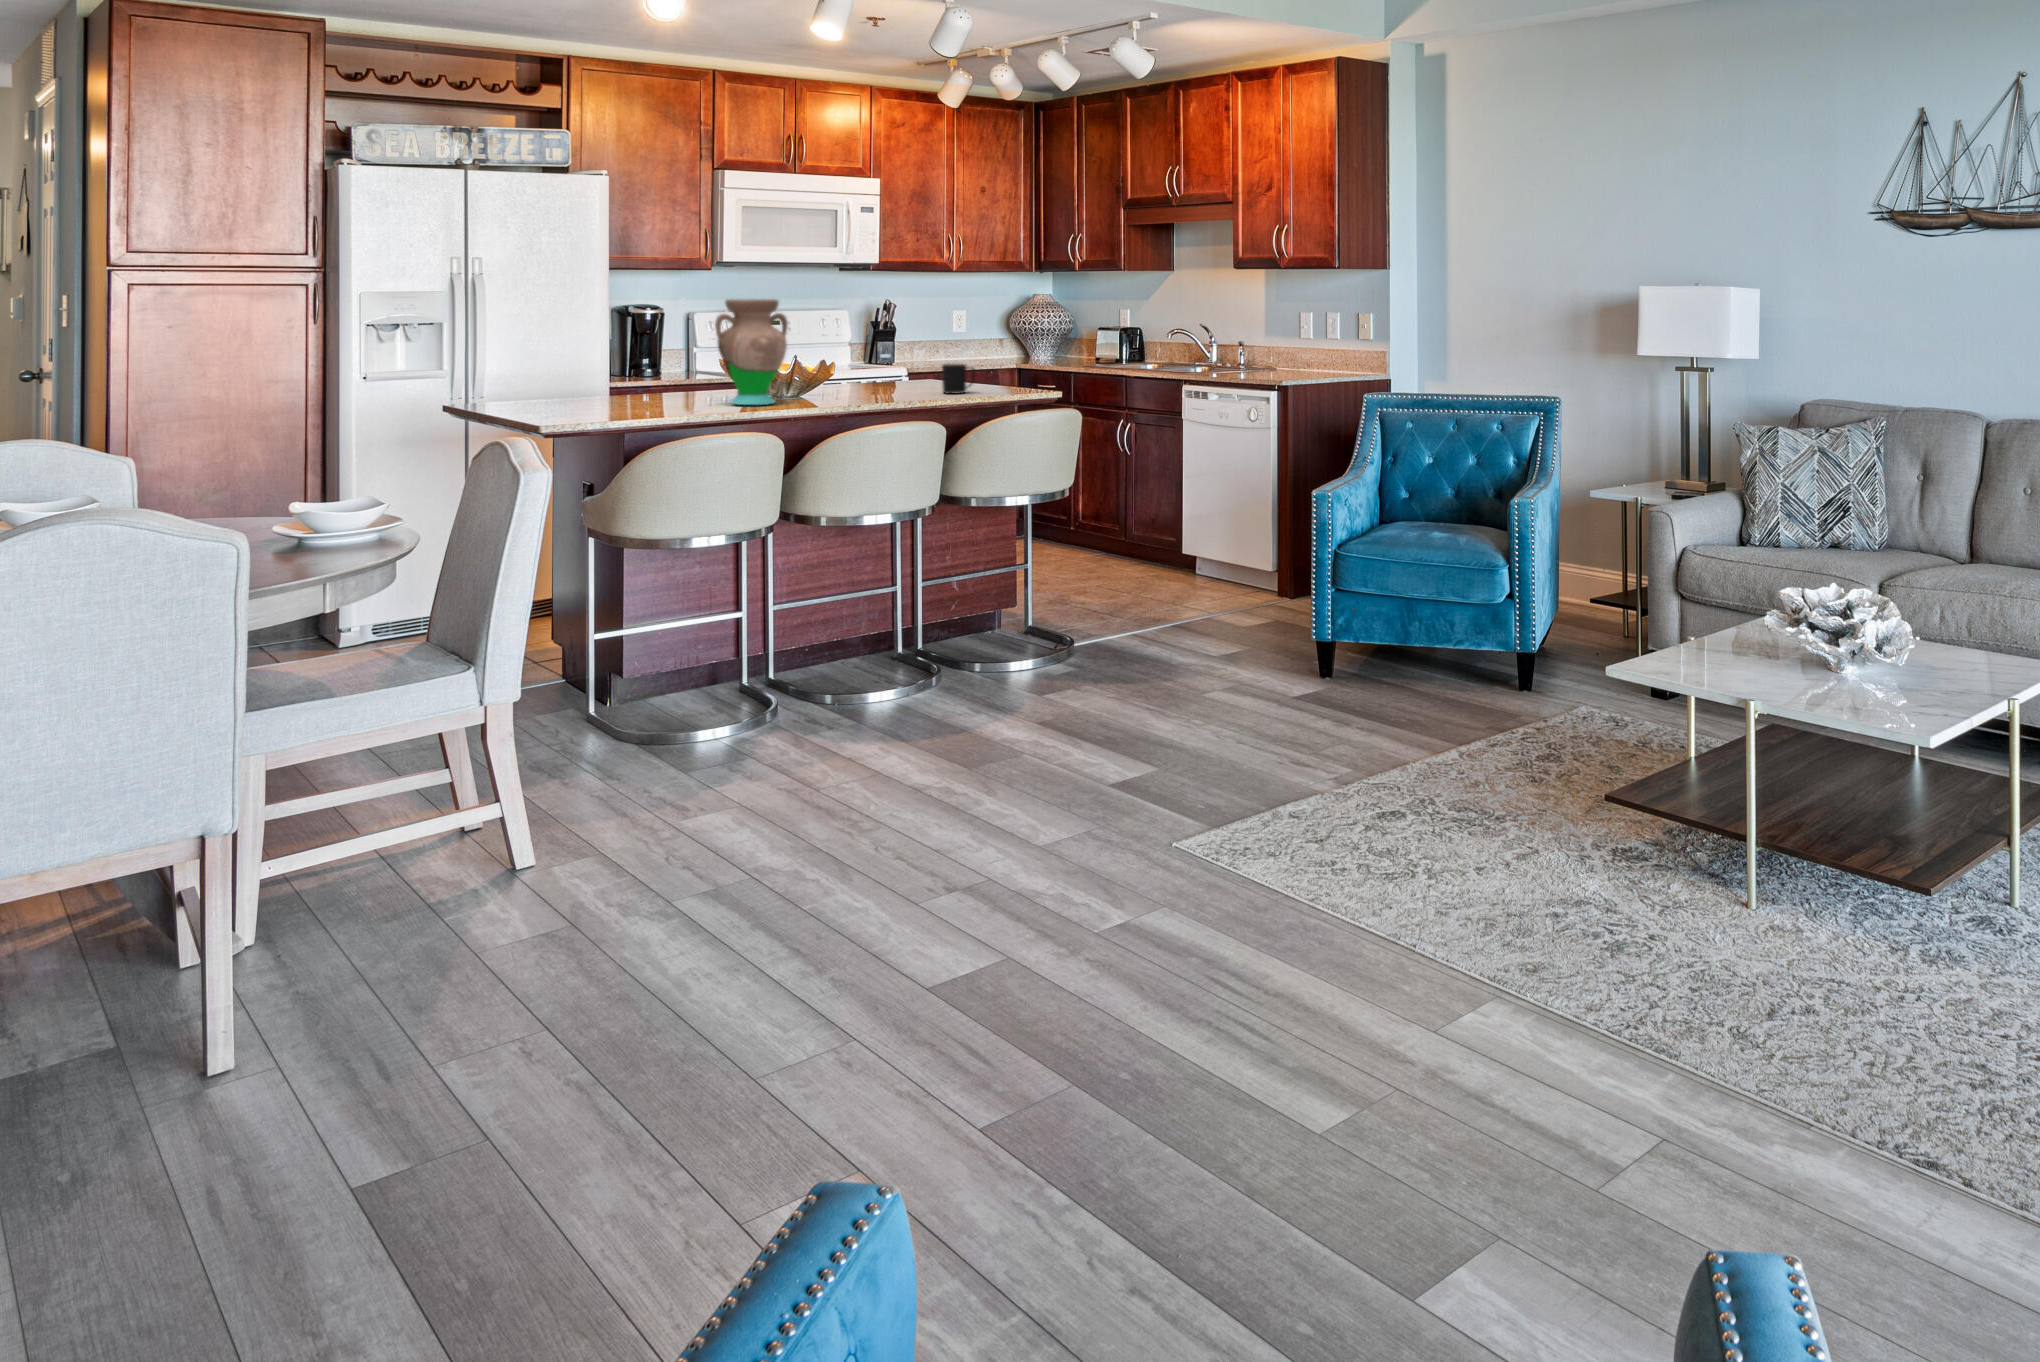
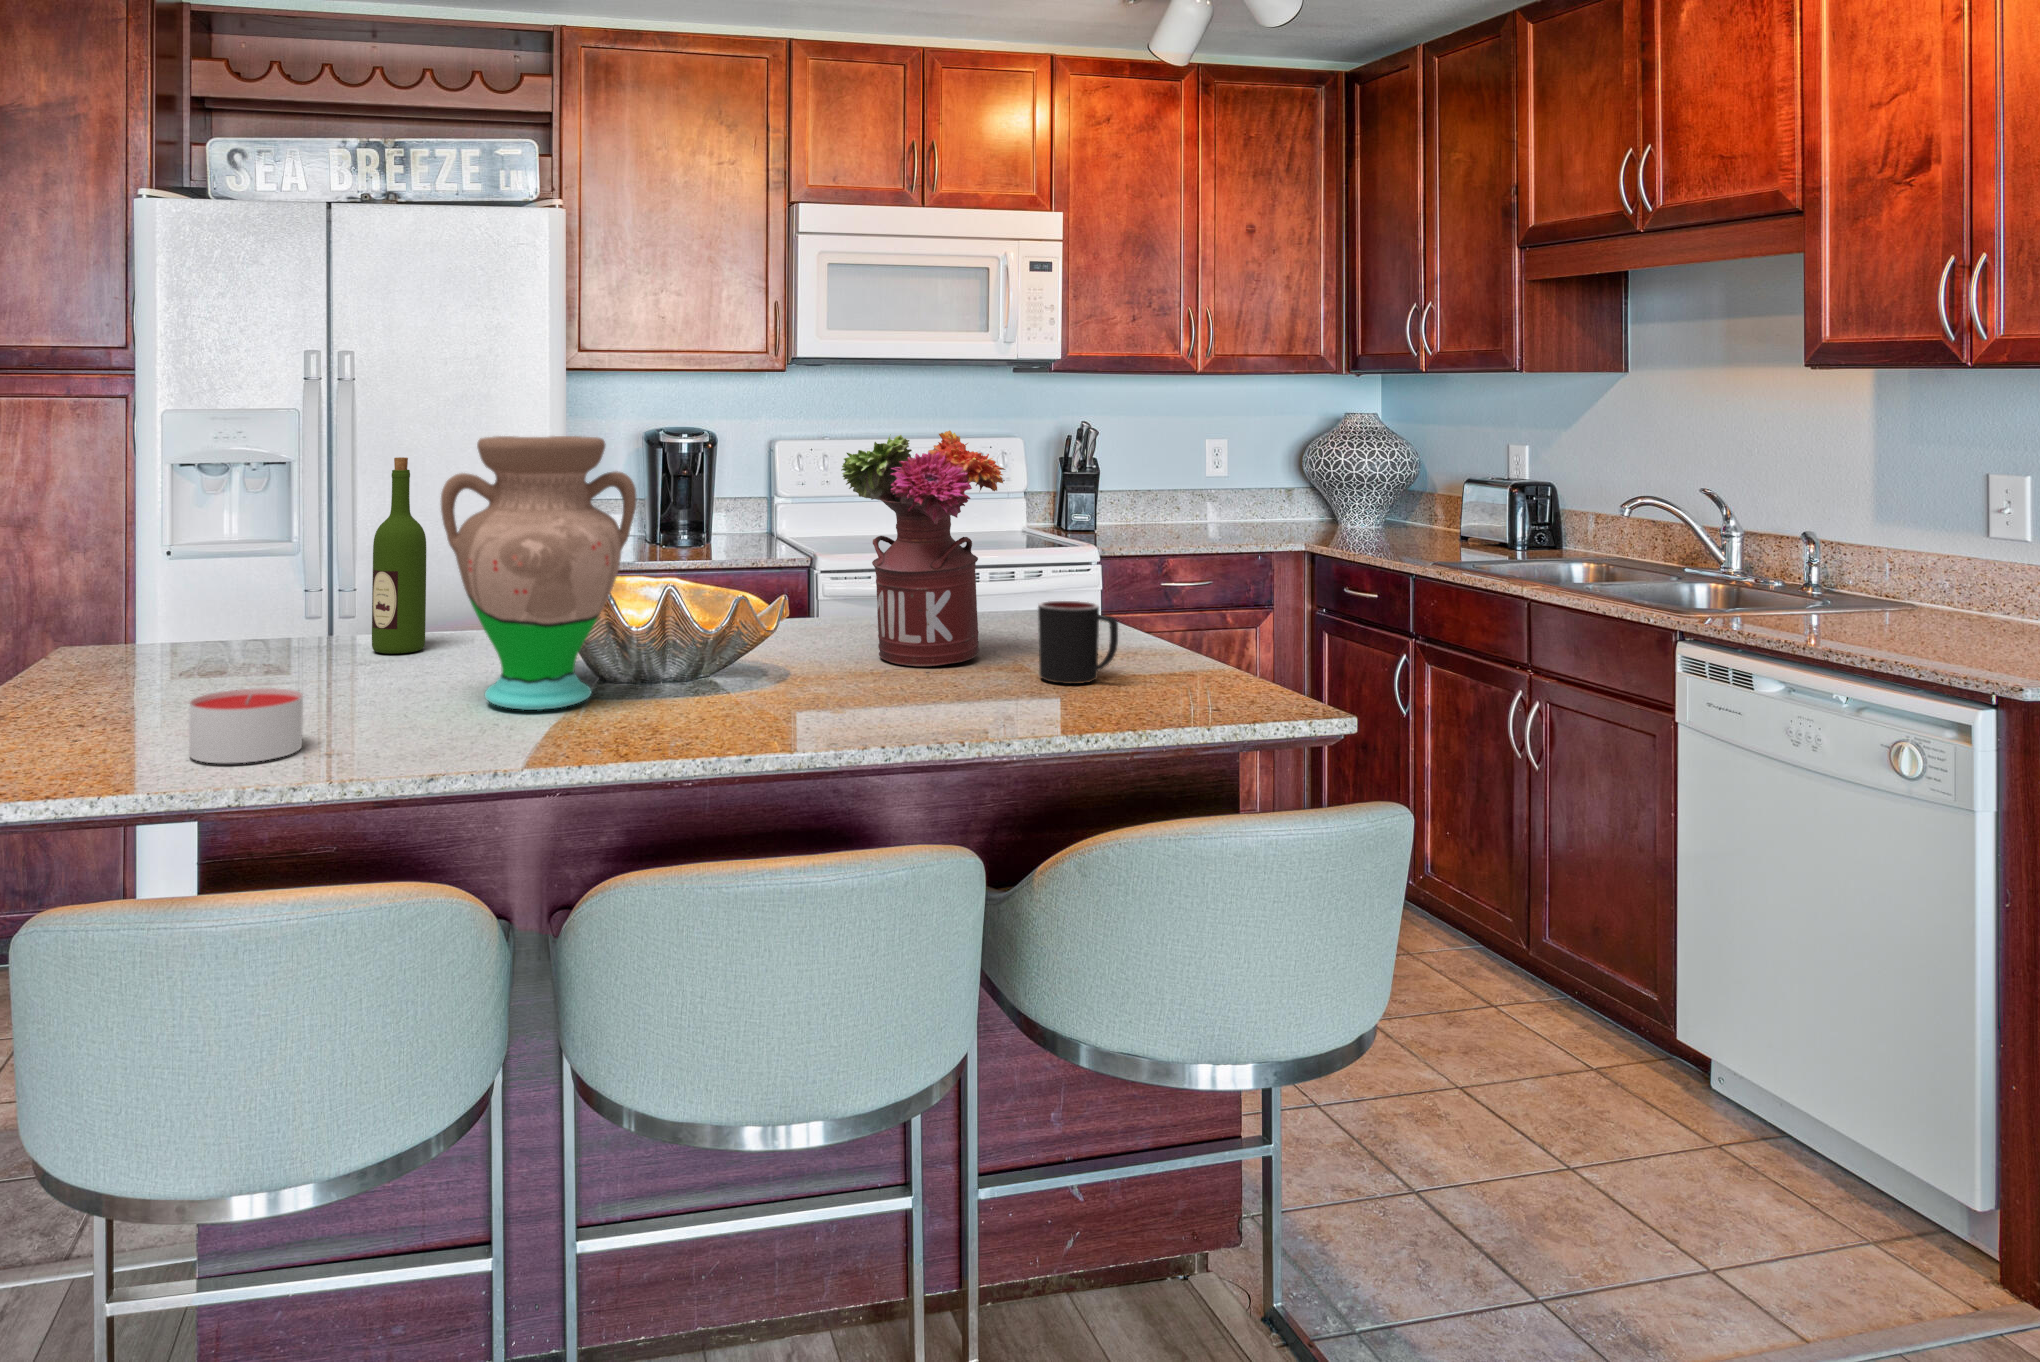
flower arrangement: none [849,297,922,393] -> present [841,430,1005,666]
wine bottle: none [629,312,655,400] -> present [372,457,426,653]
candle: none [653,394,696,416] -> present [189,688,303,763]

